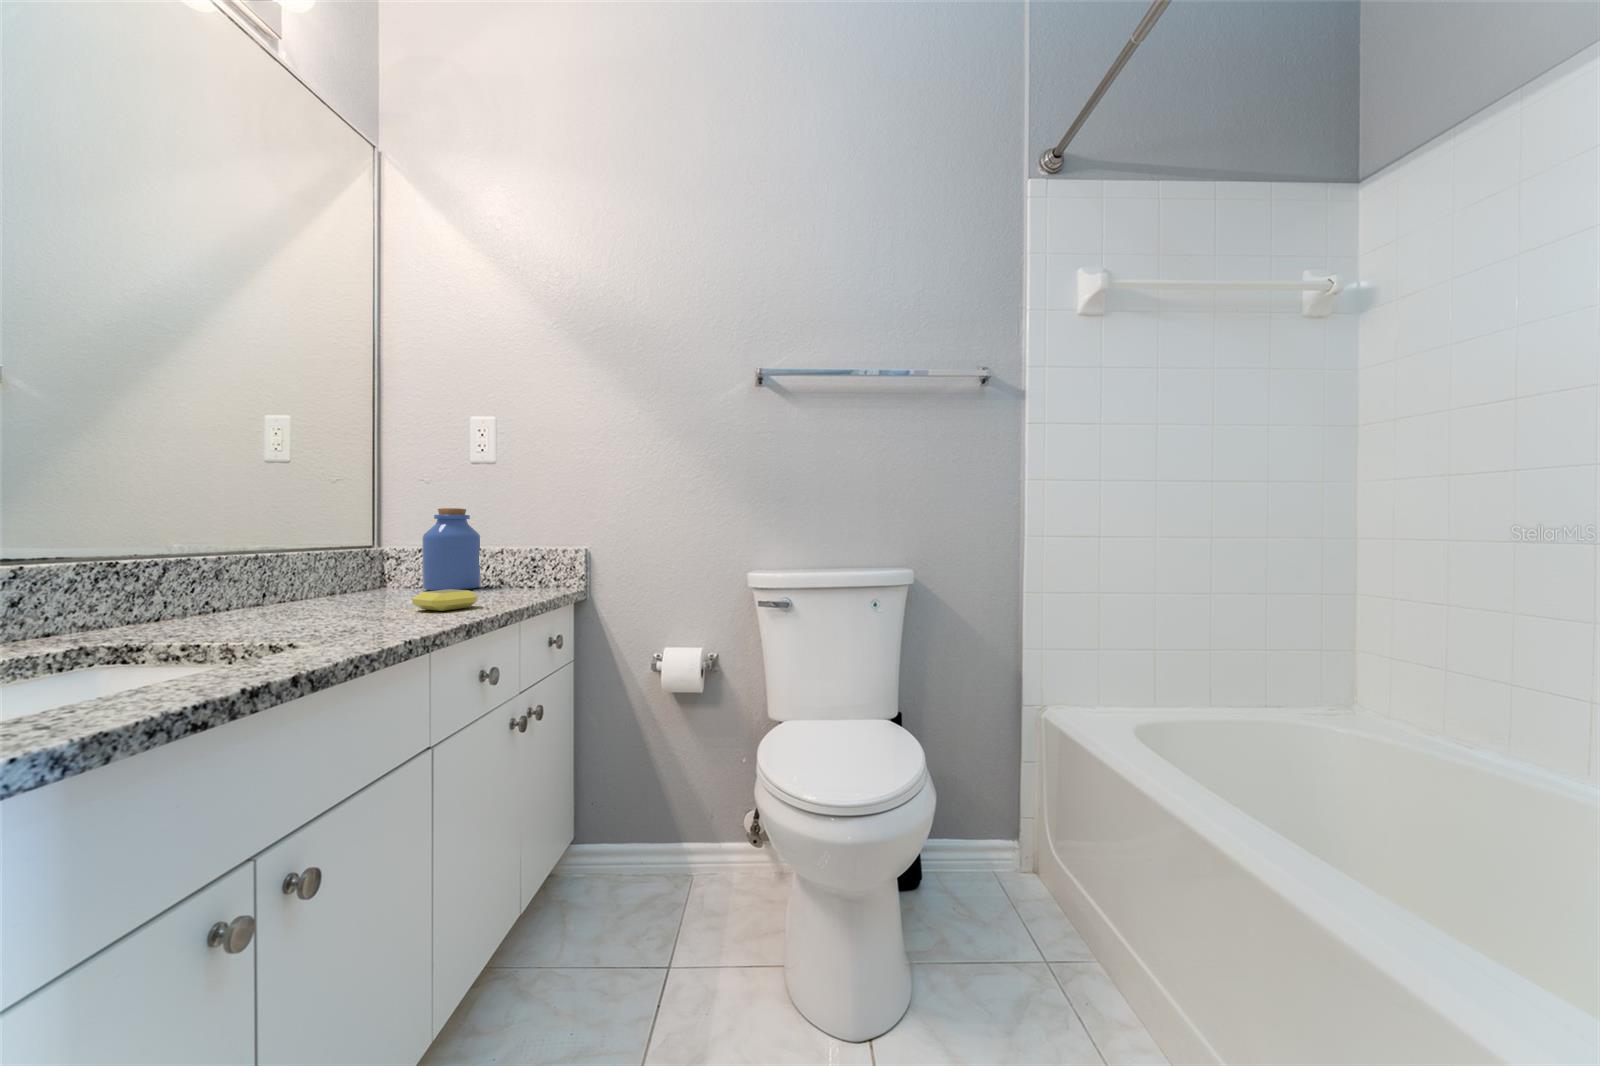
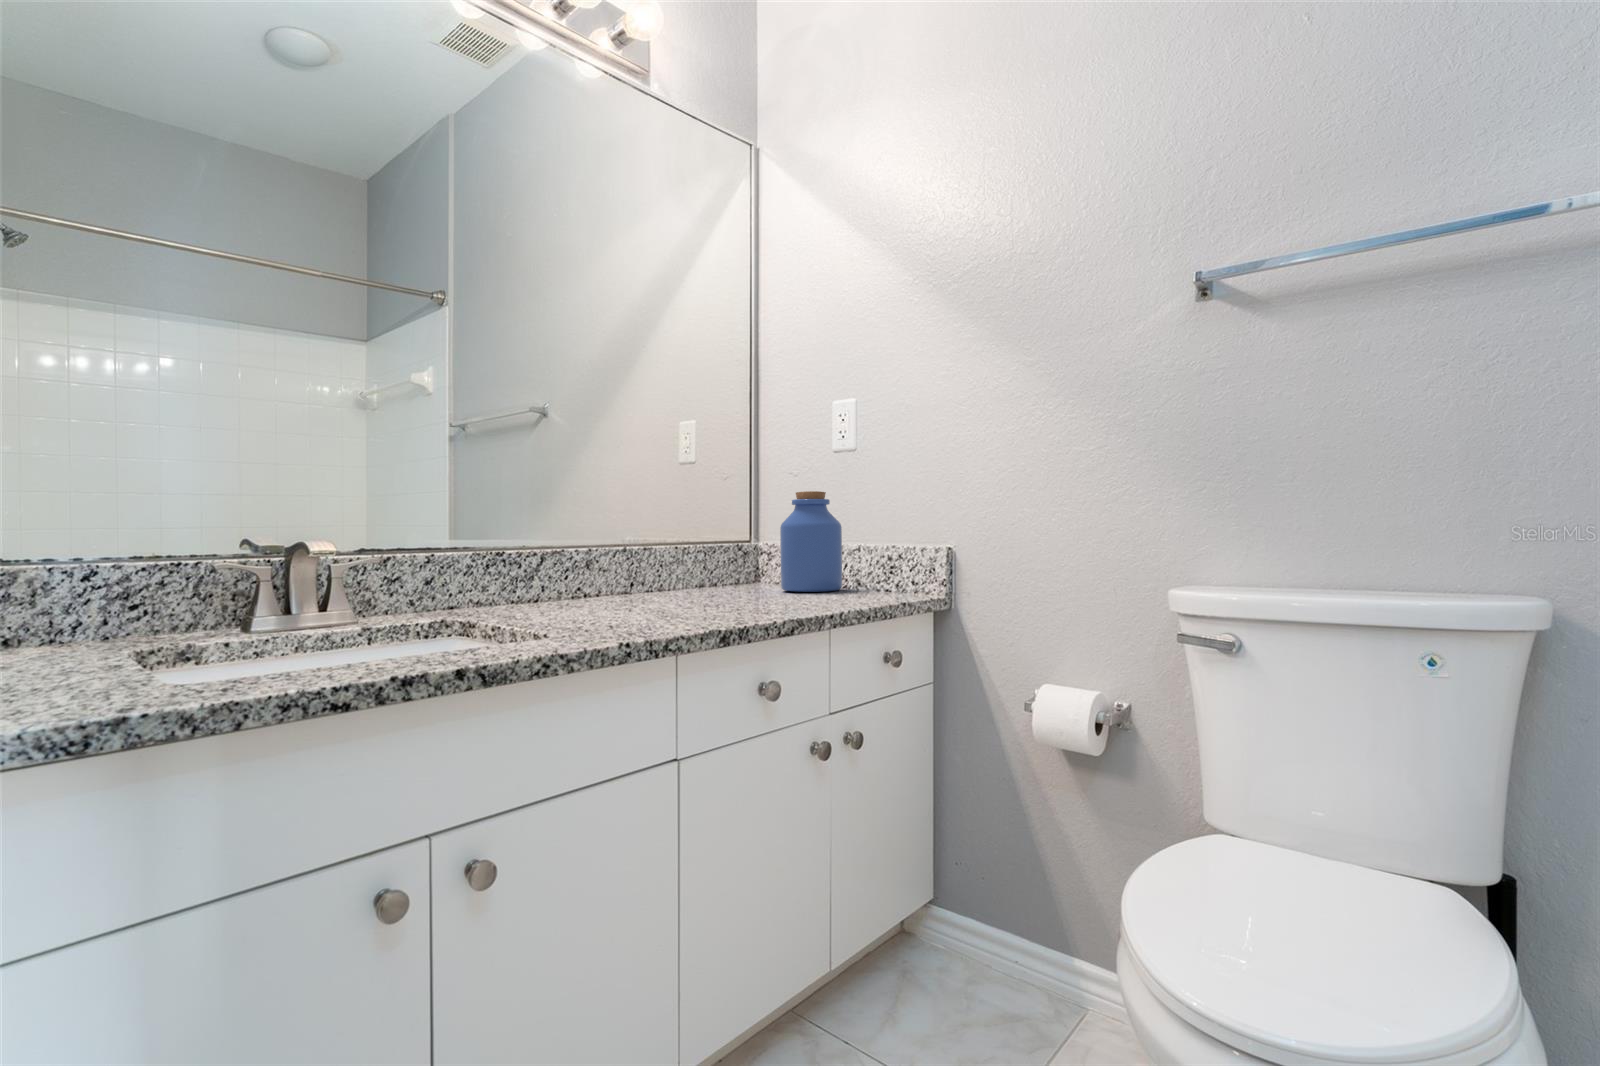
soap bar: present [412,589,478,611] -> none [712,588,781,614]

